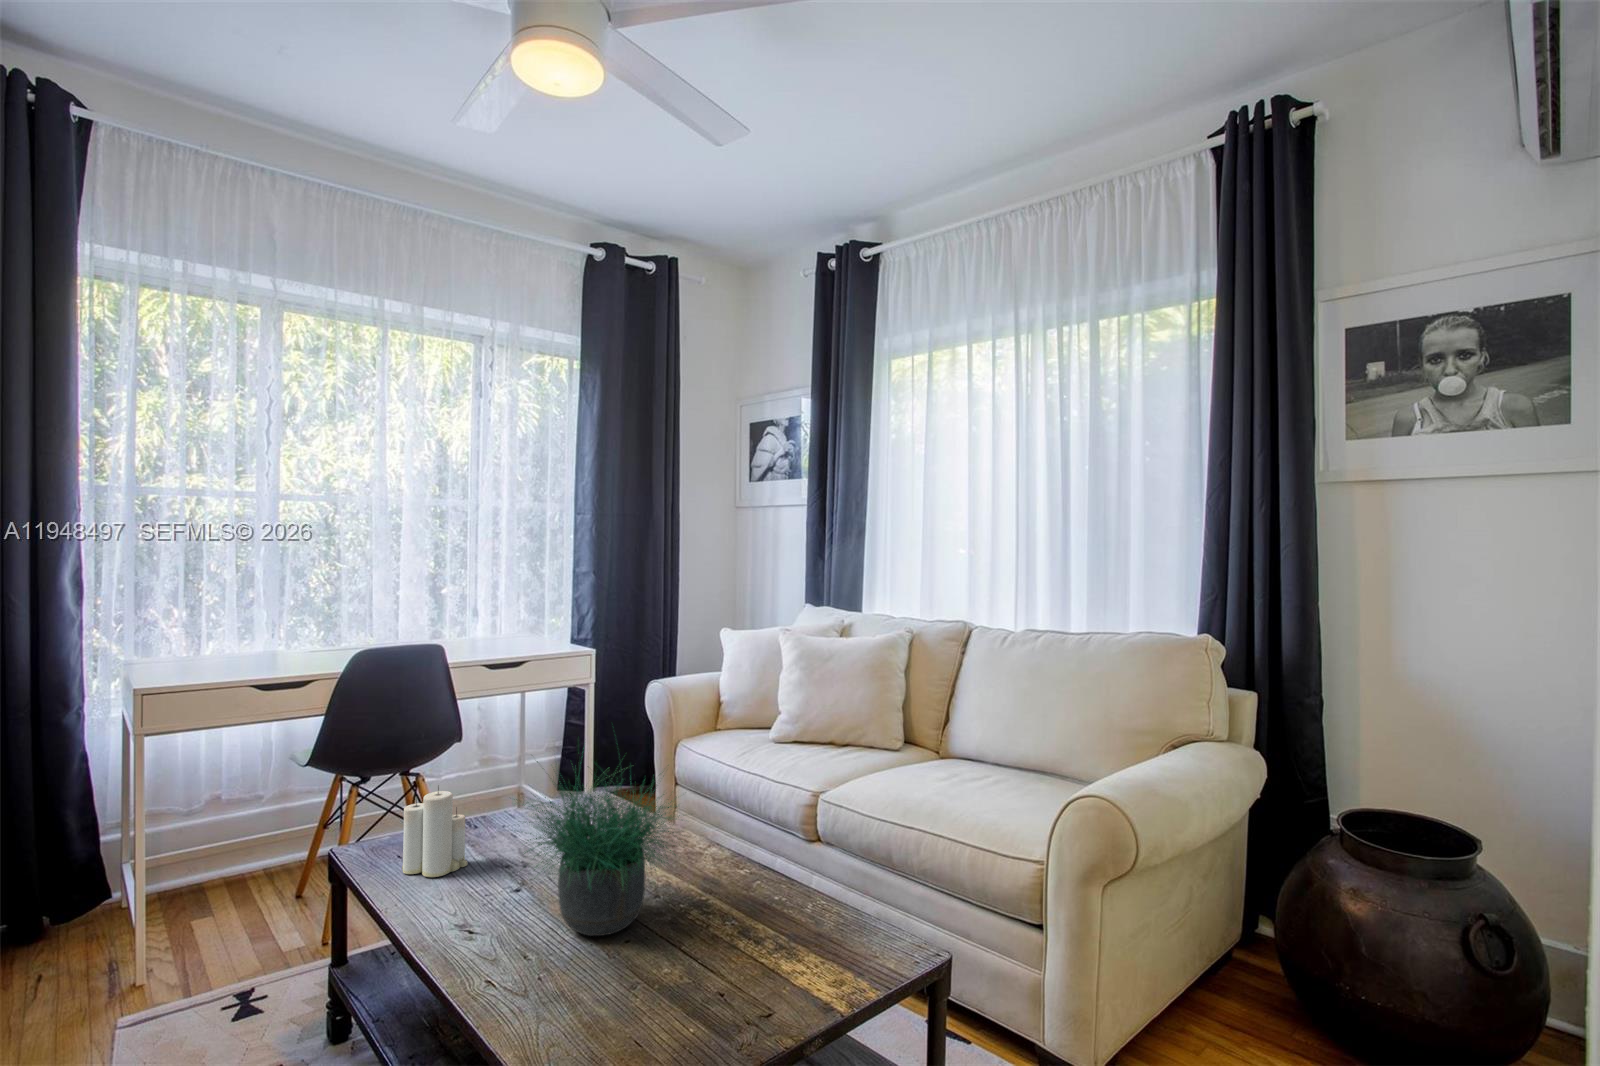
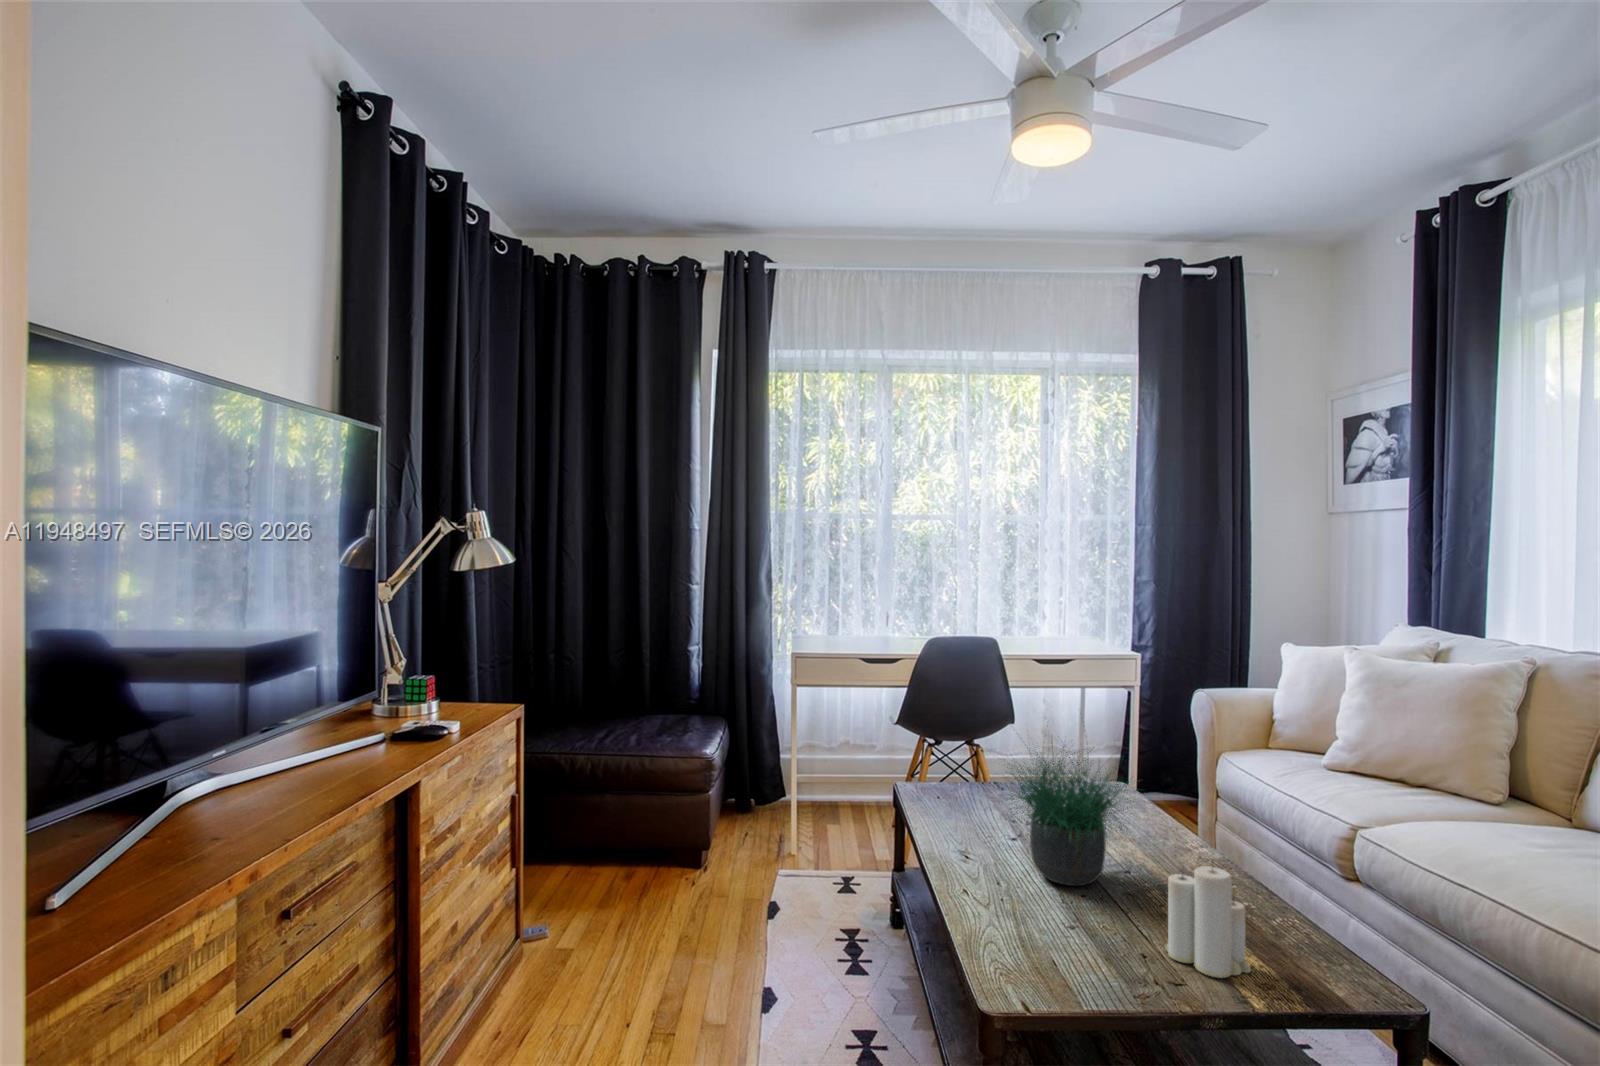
candle: present [402,785,468,877] -> present [1165,866,1251,978]

